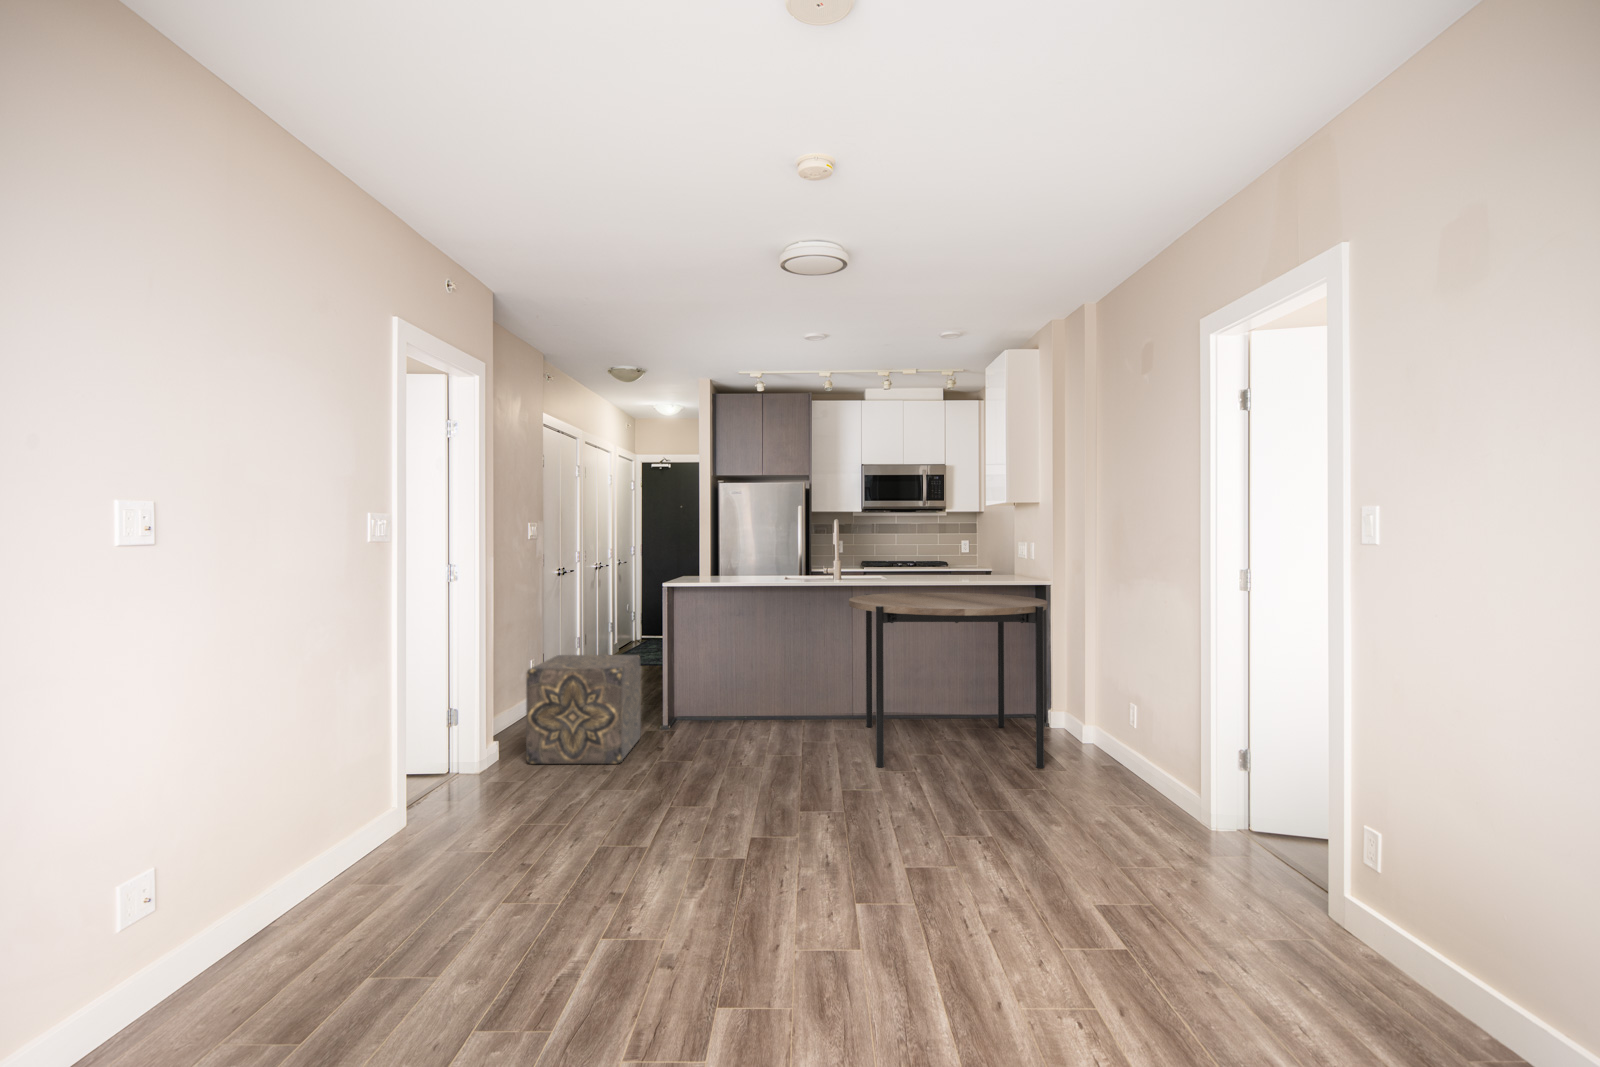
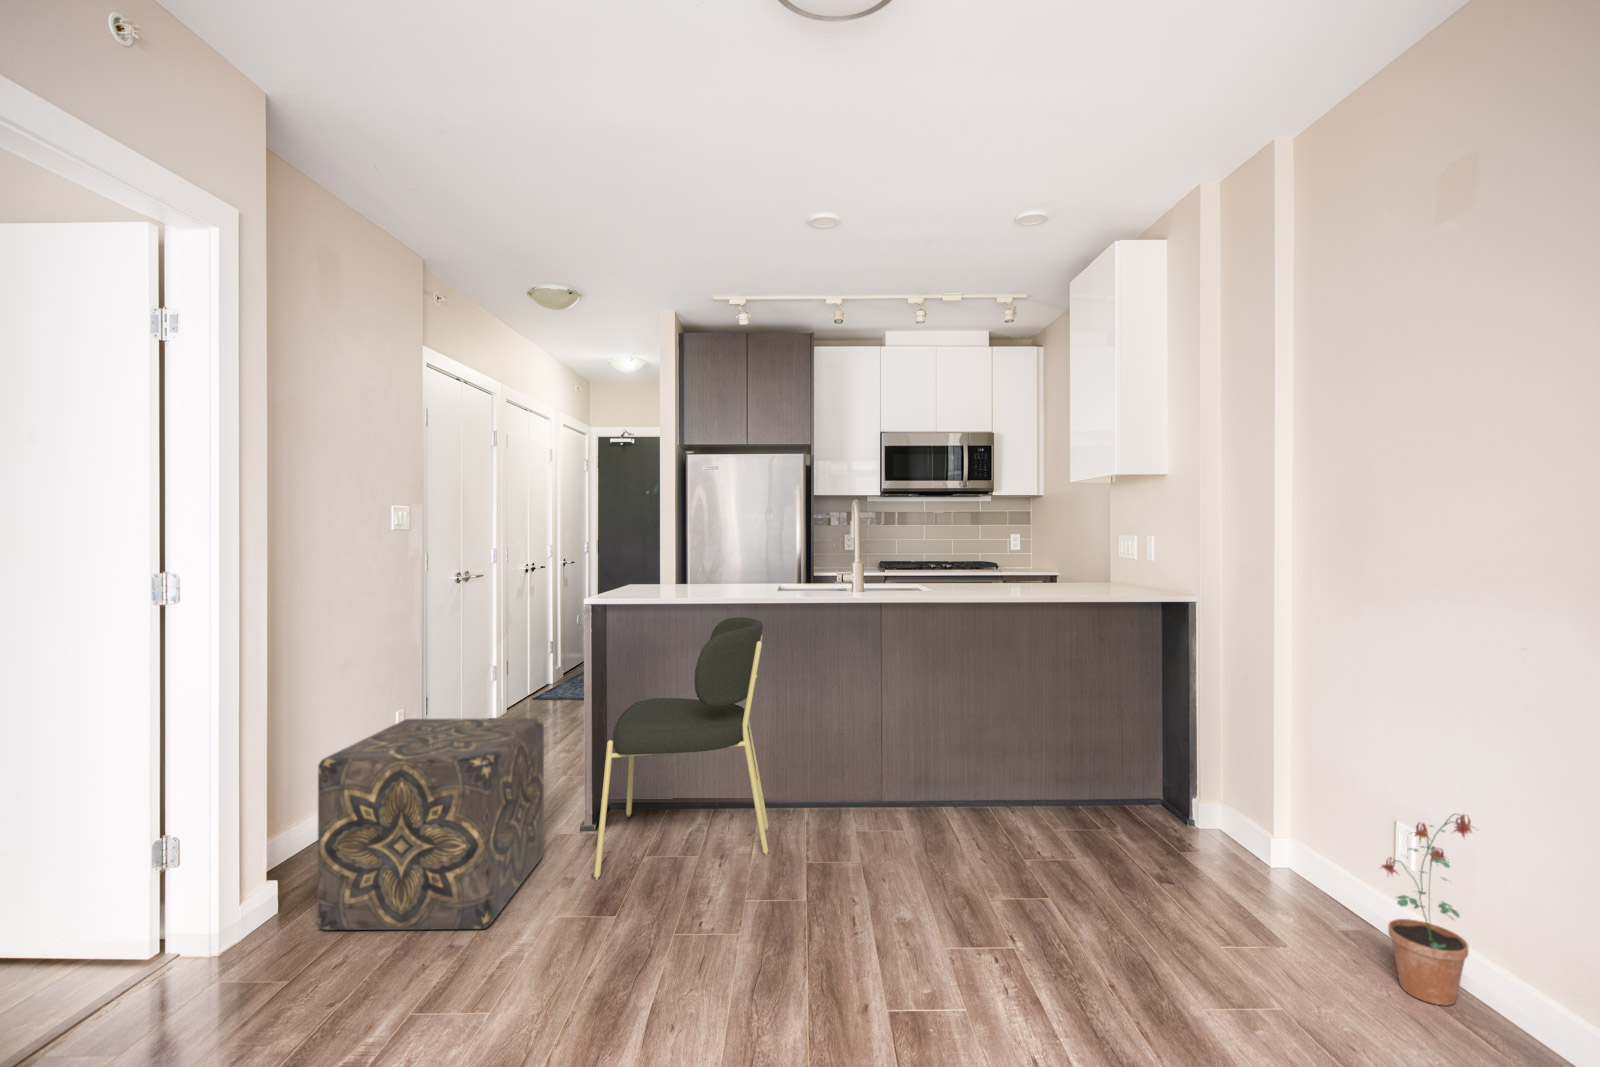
dining table: present [849,593,1048,768] -> none [889,612,1251,940]
dining chair: none [673,596,777,748] -> present [594,617,769,880]
potted plant: none [1100,690,1147,787] -> present [1382,815,1472,1006]

